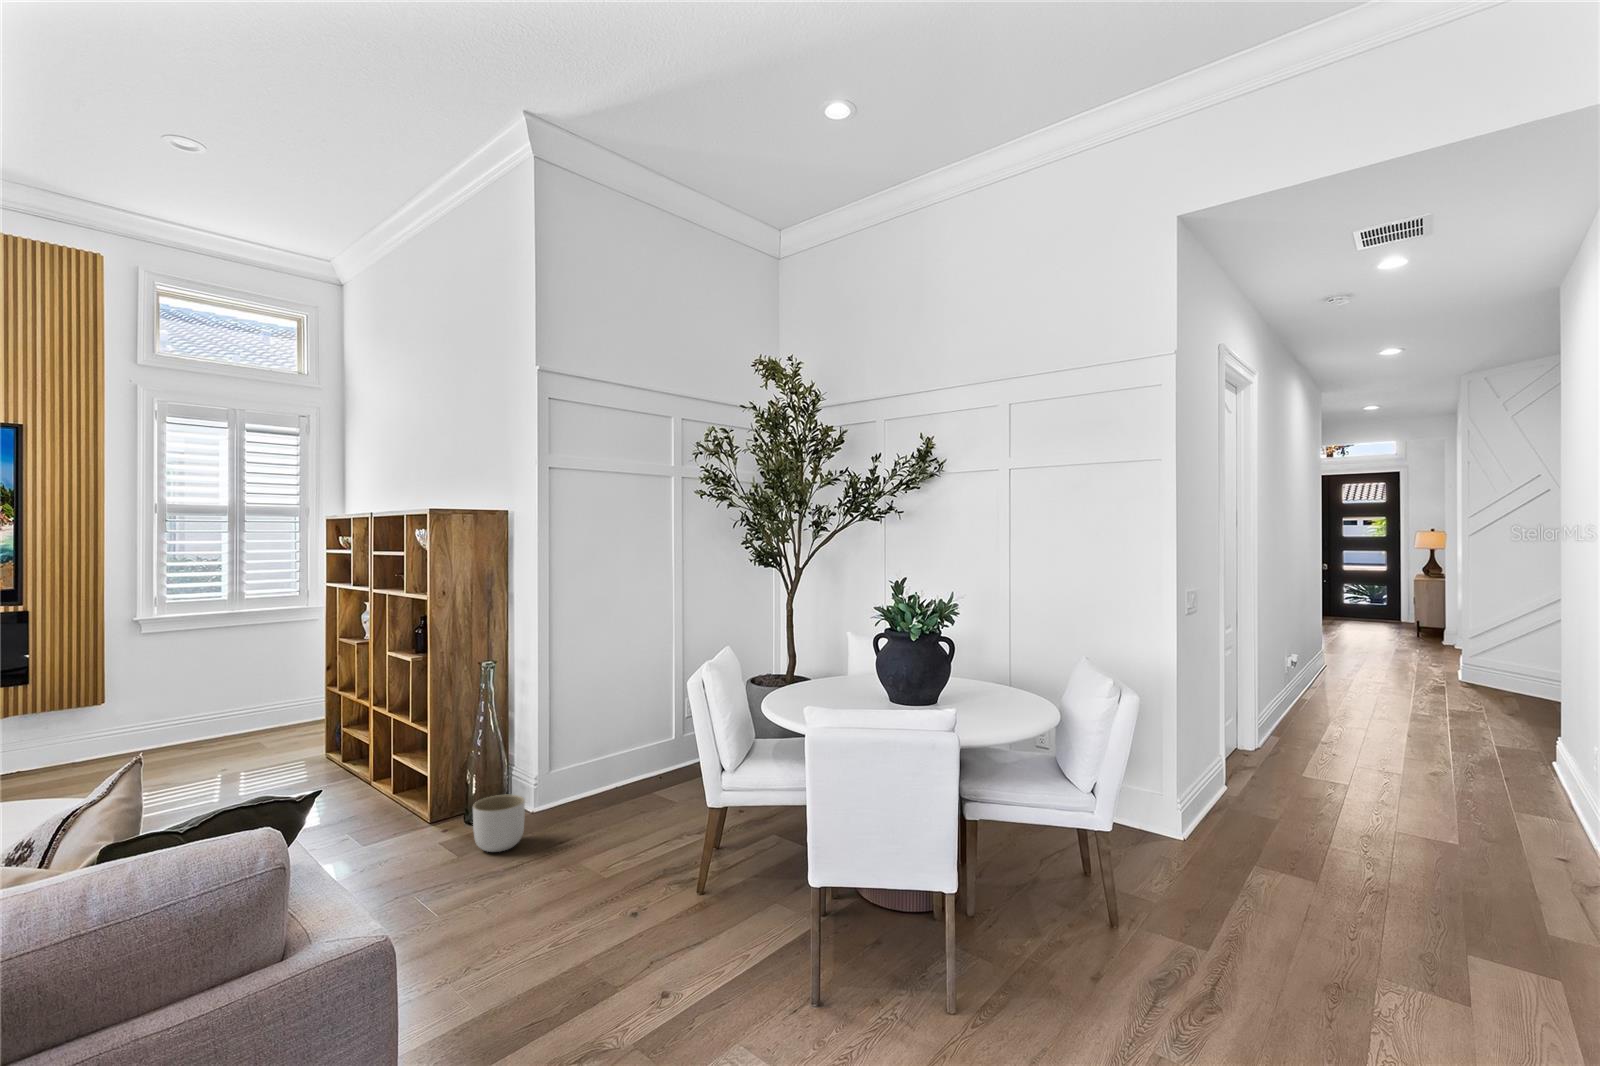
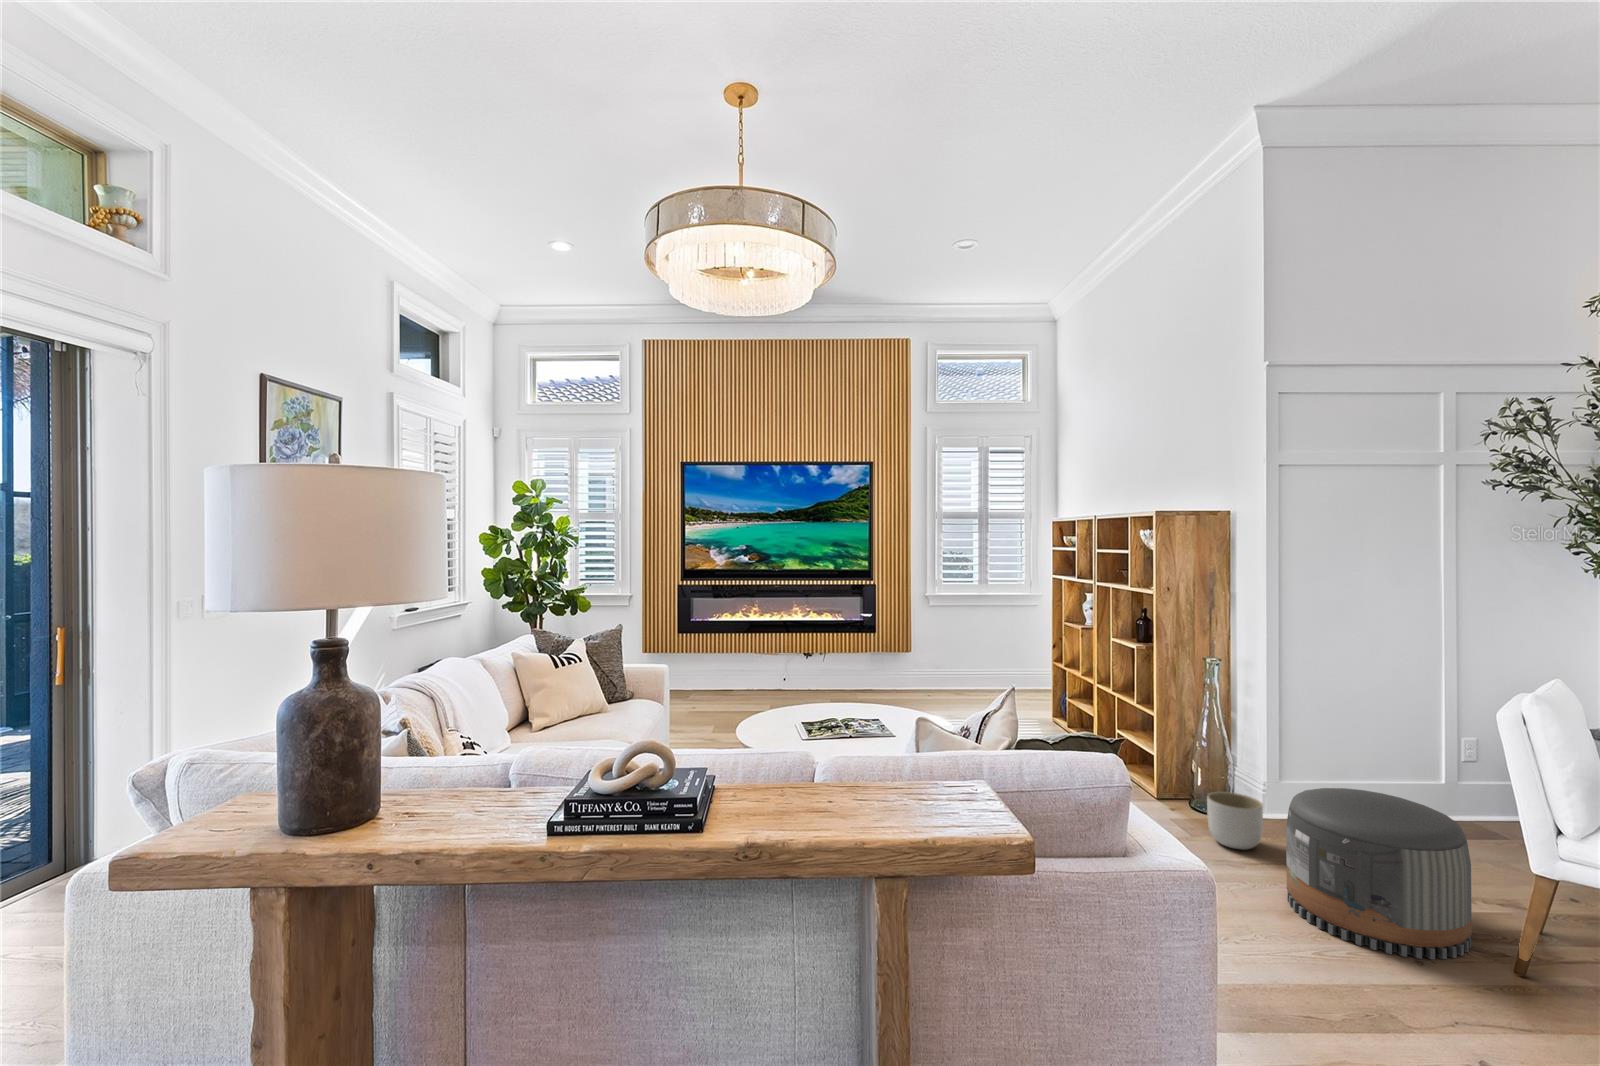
pouf: none [535,765,669,911] -> present [1286,788,1472,959]

